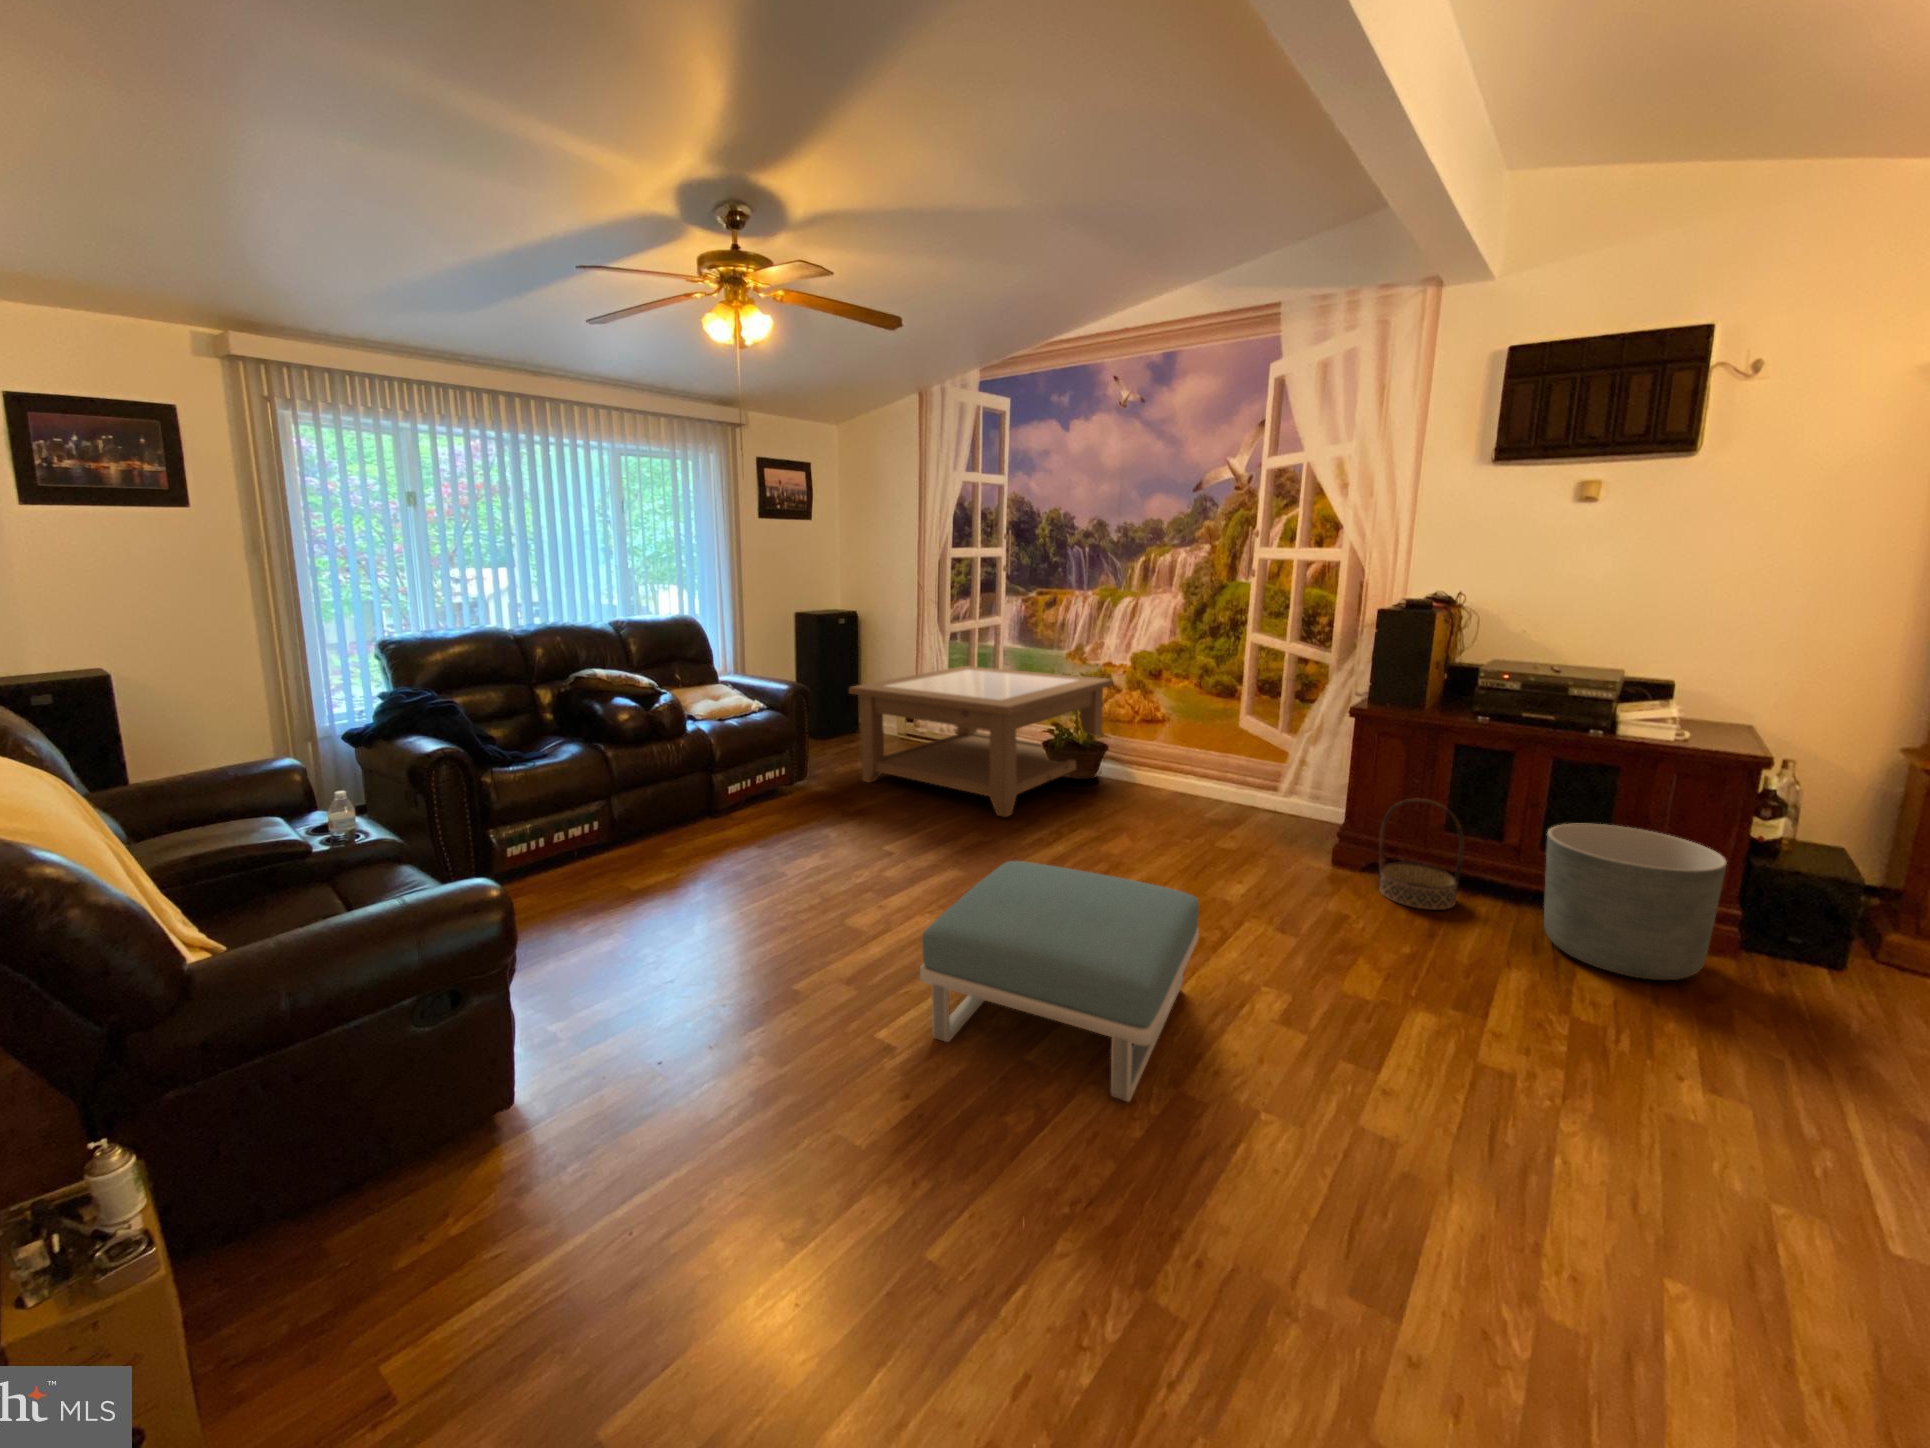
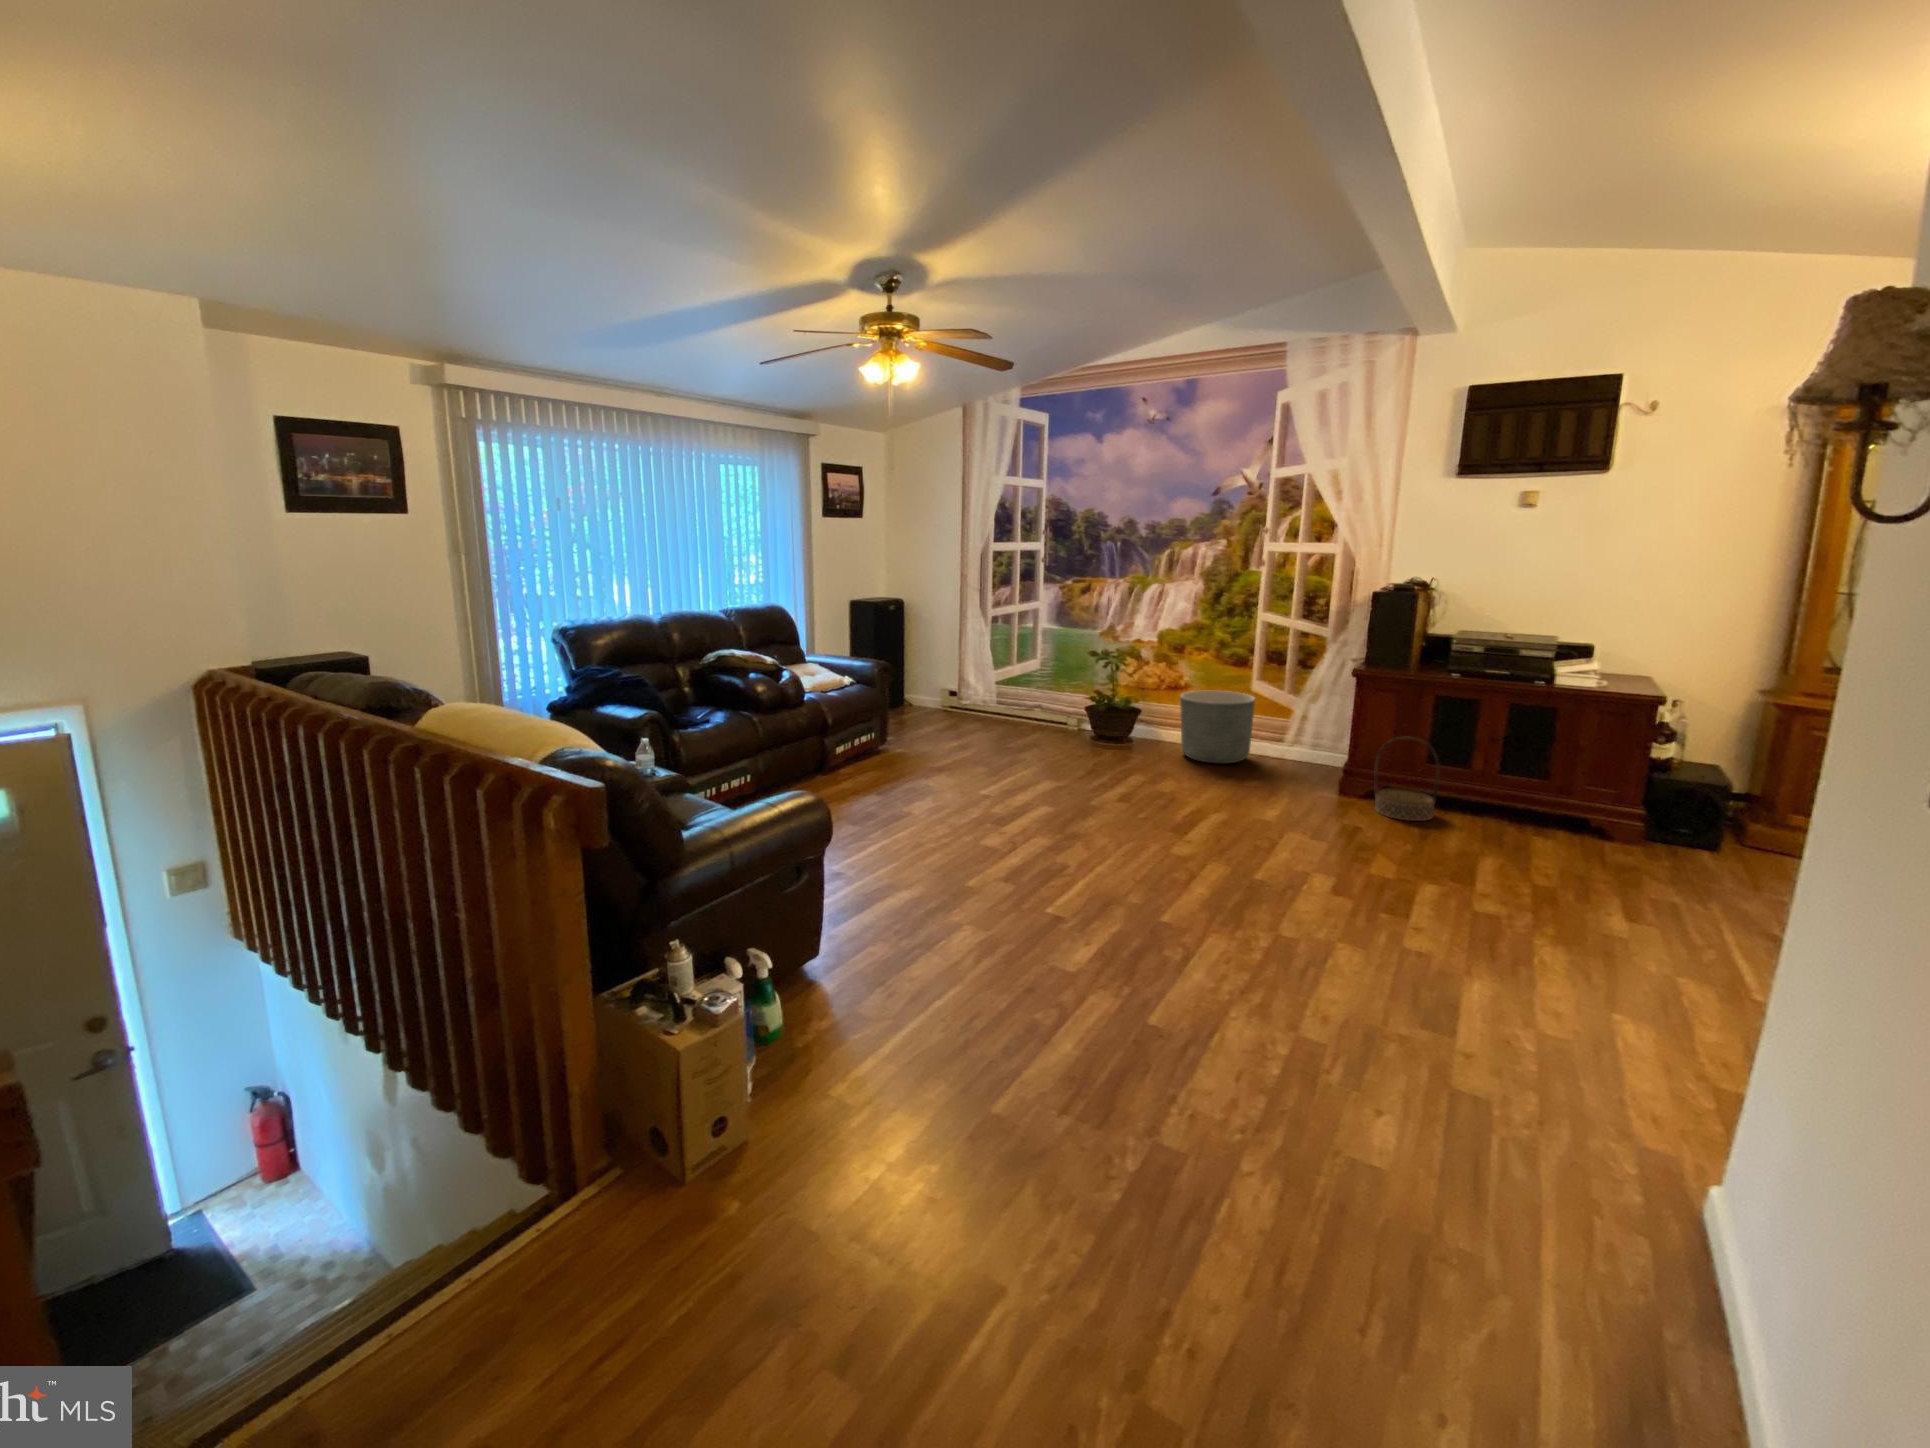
coffee table: present [849,666,1113,817] -> none [923,645,1143,766]
planter: present [1544,823,1727,980] -> present [1180,691,1255,764]
footstool: present [920,861,1199,1101] -> none [1064,785,1258,934]

